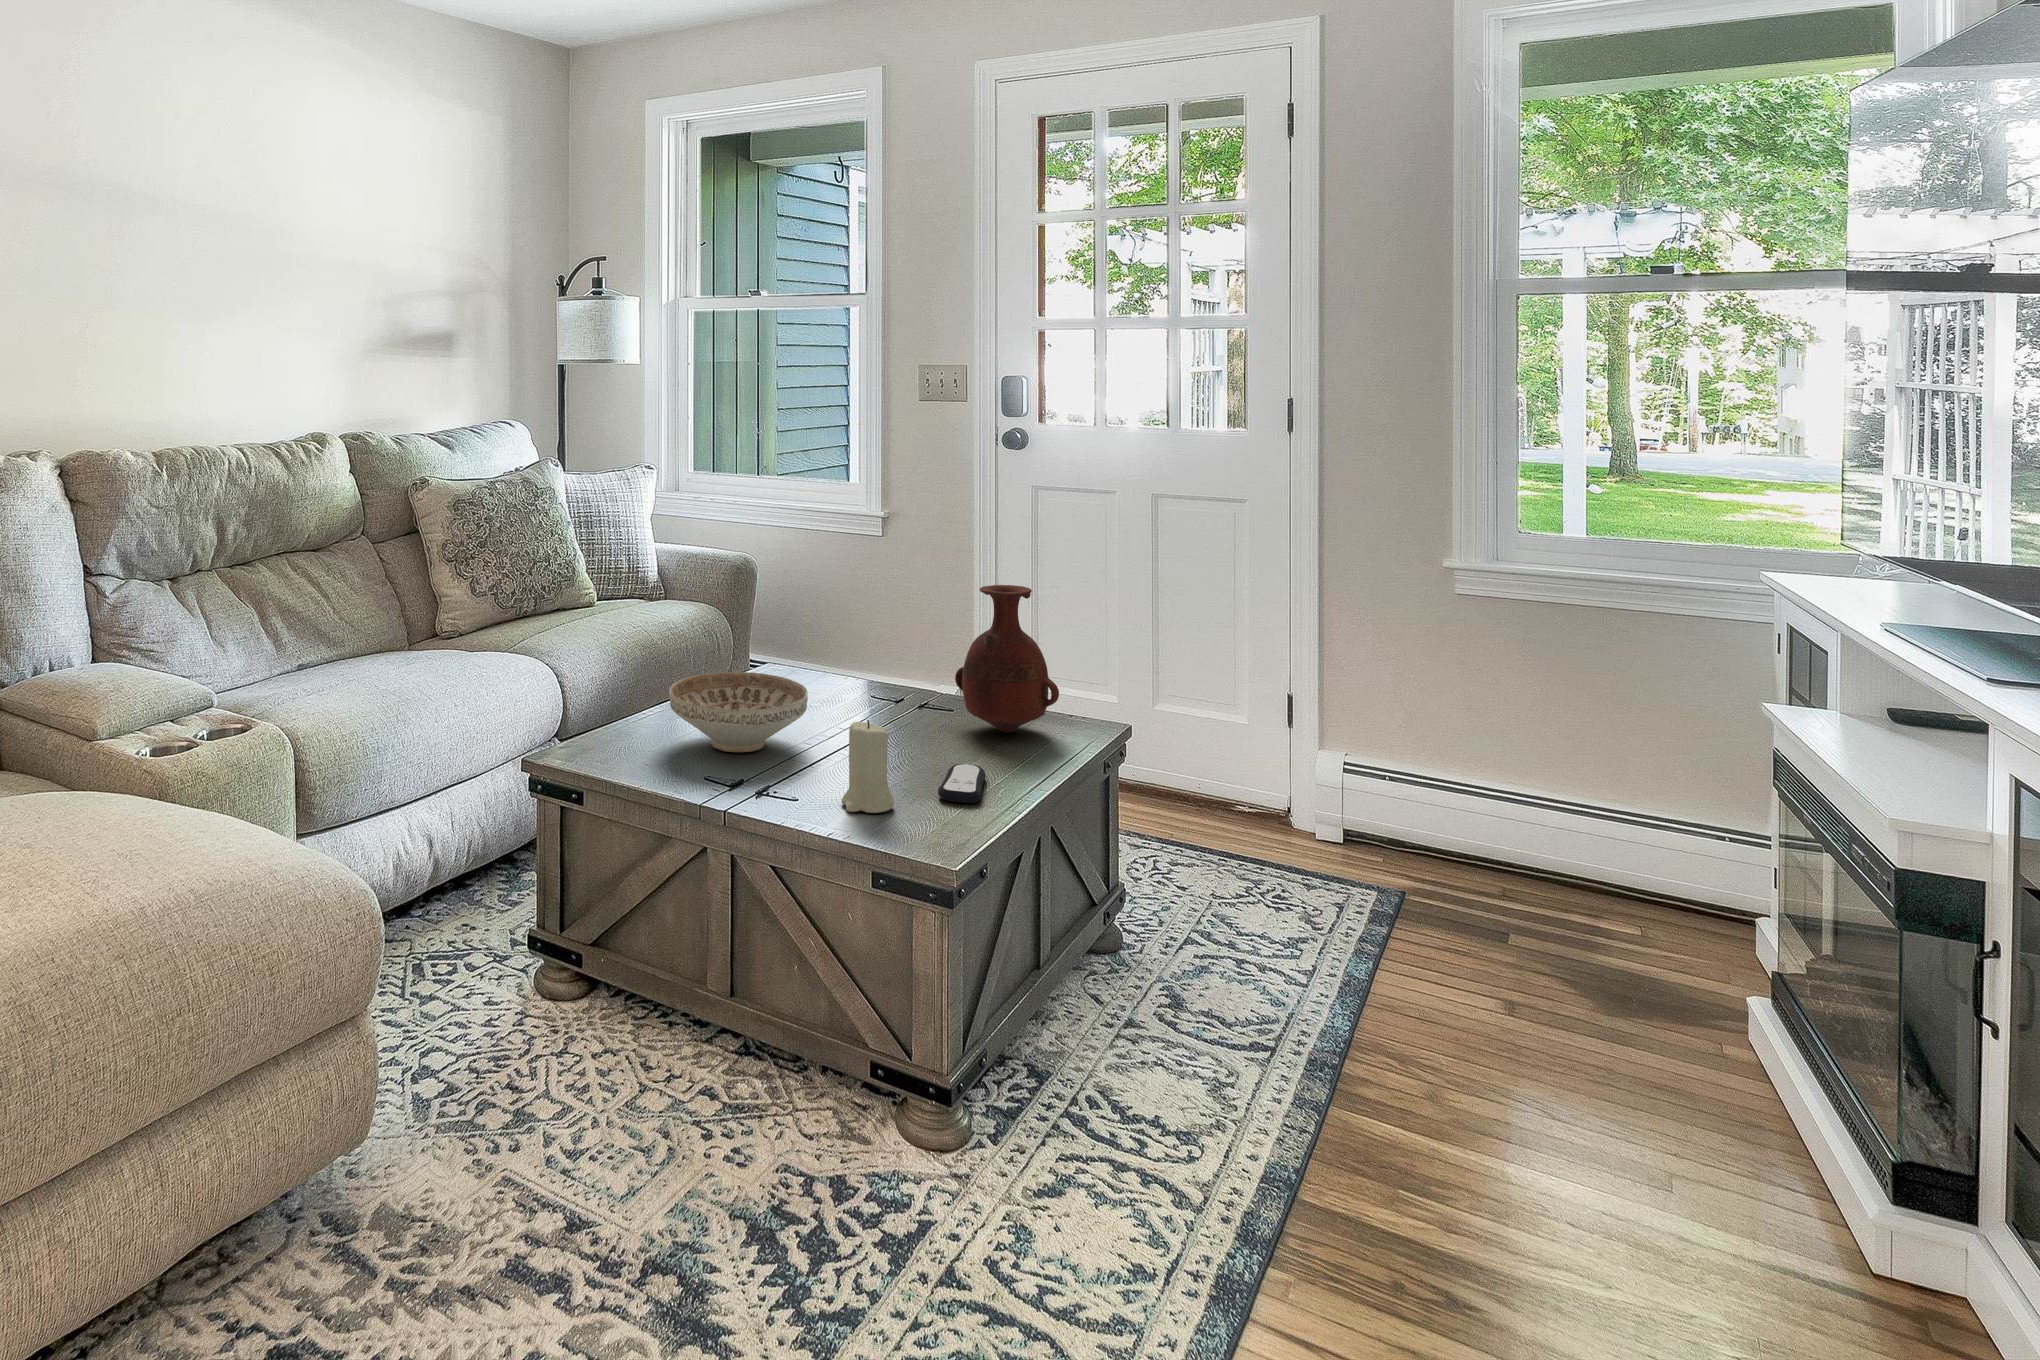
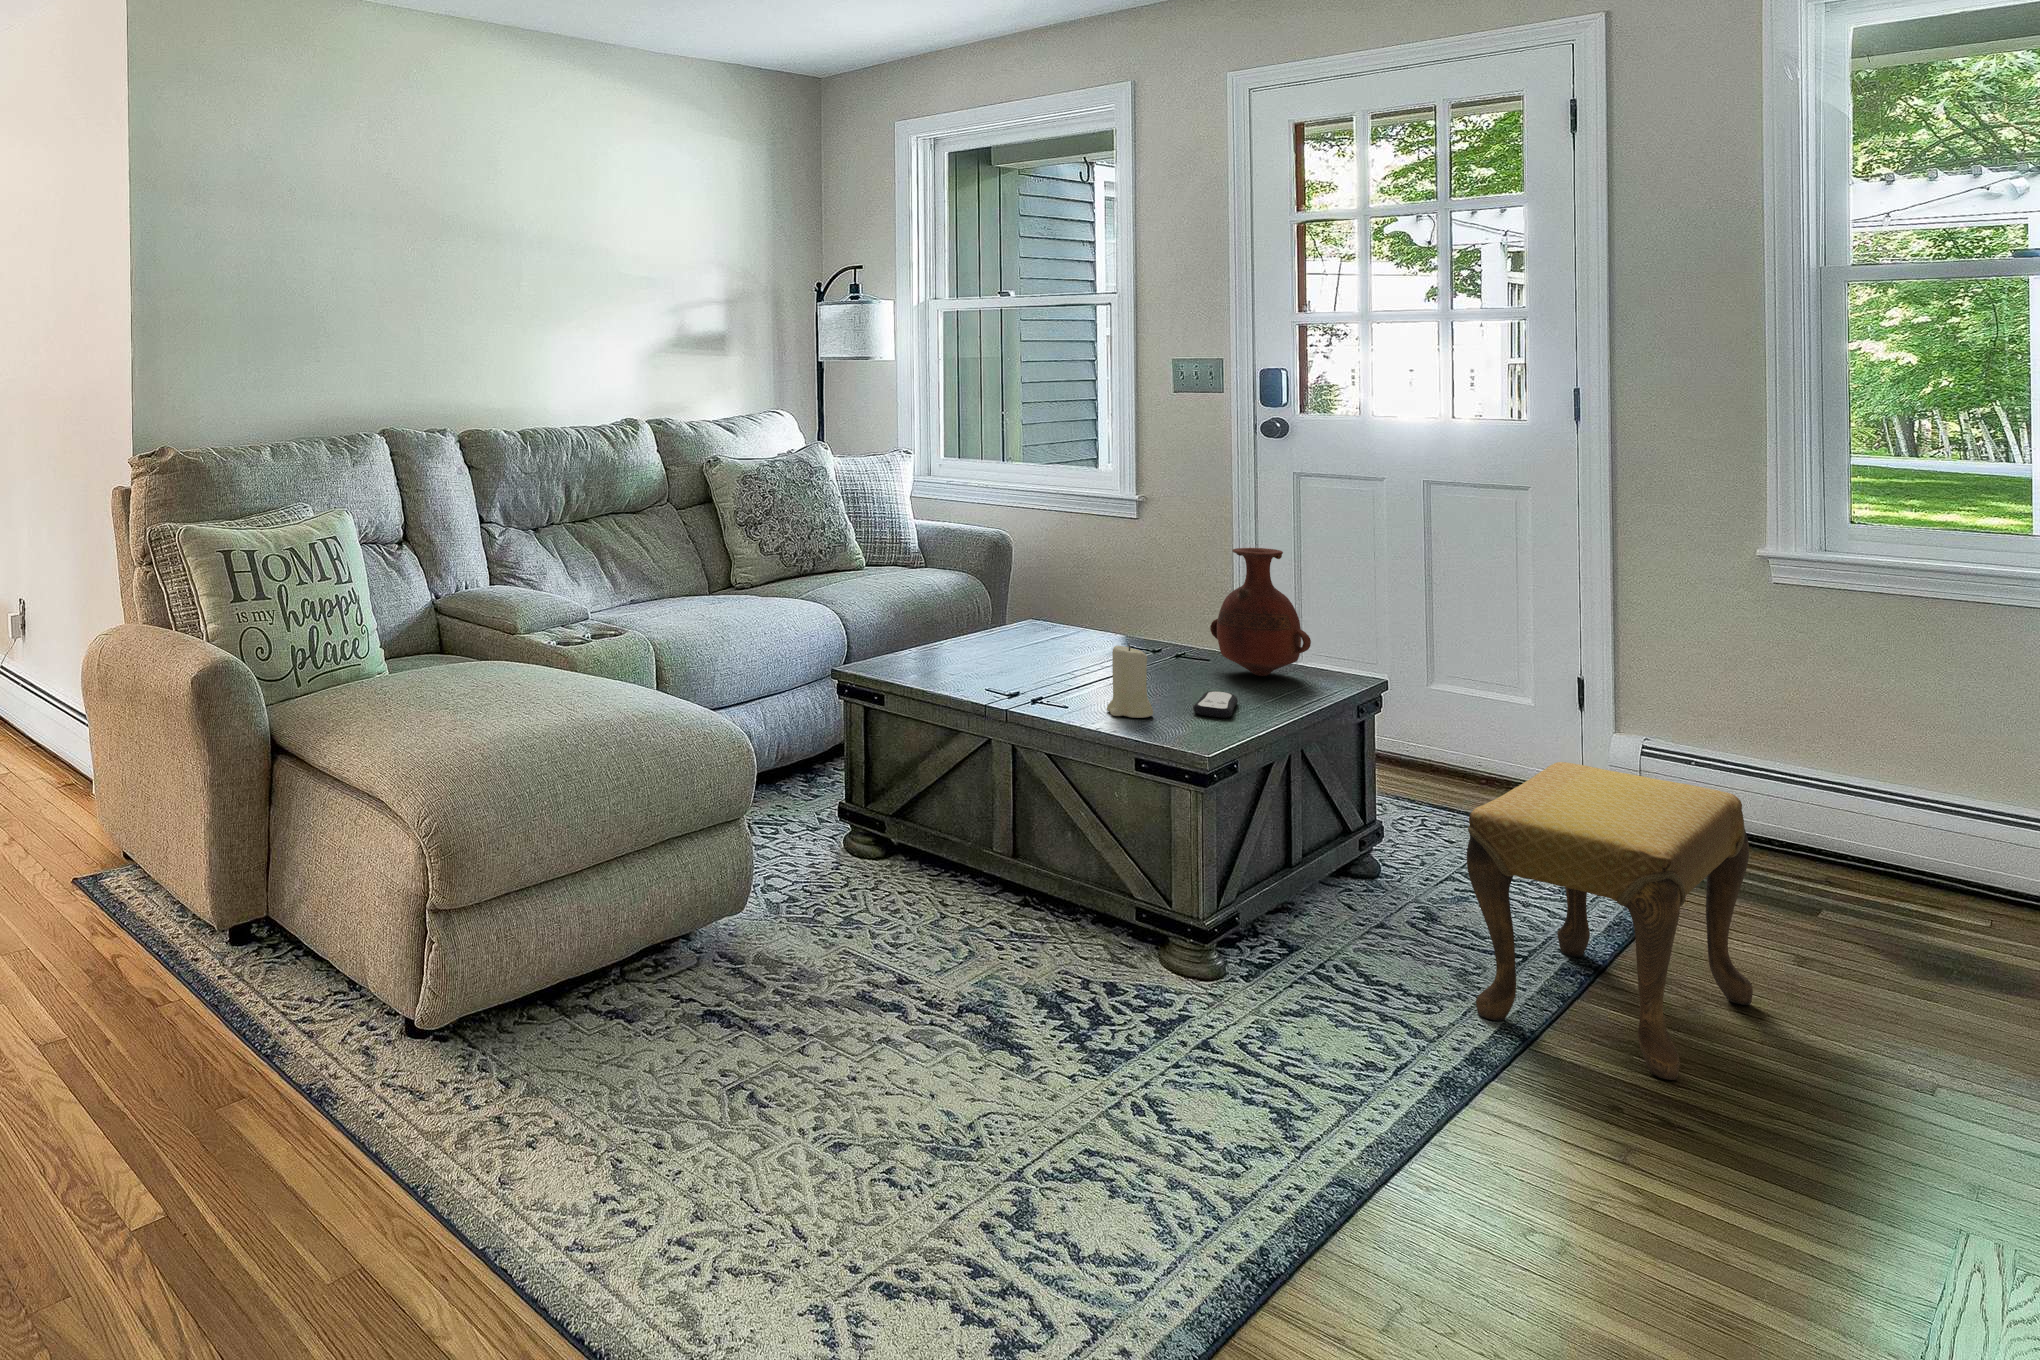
decorative bowl: present [669,672,808,752] -> none [951,614,1073,675]
footstool: none [1233,824,1493,1231] -> present [1467,762,1753,1080]

